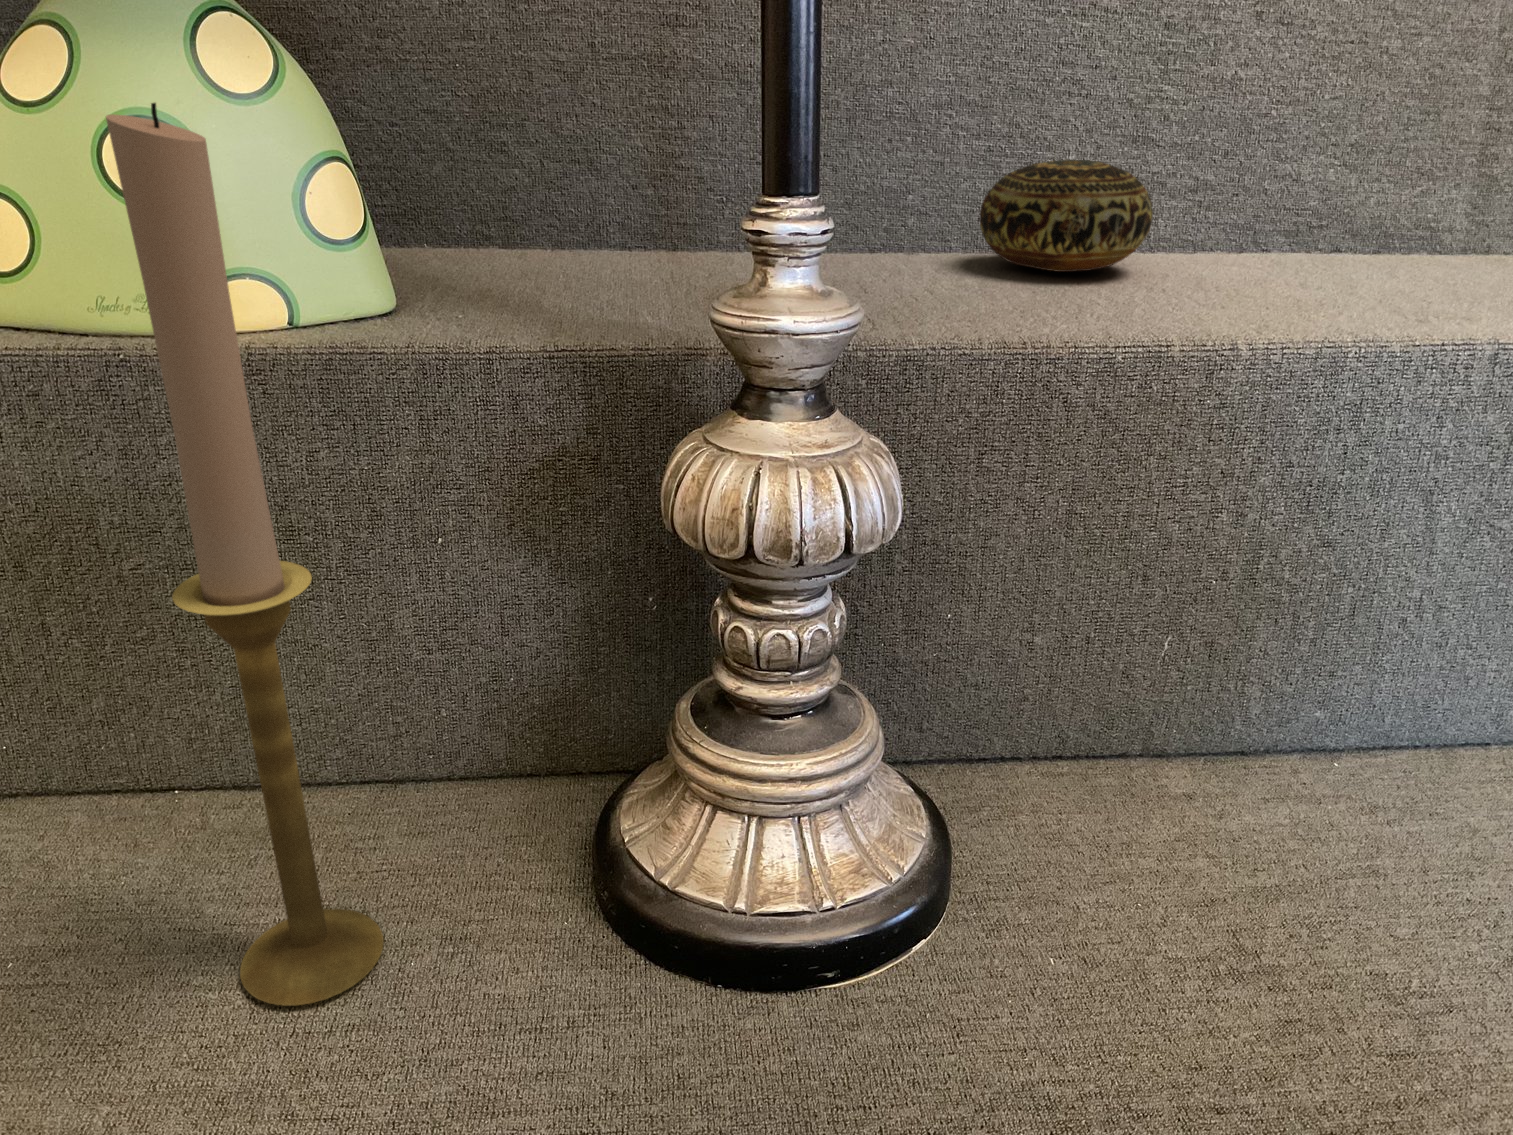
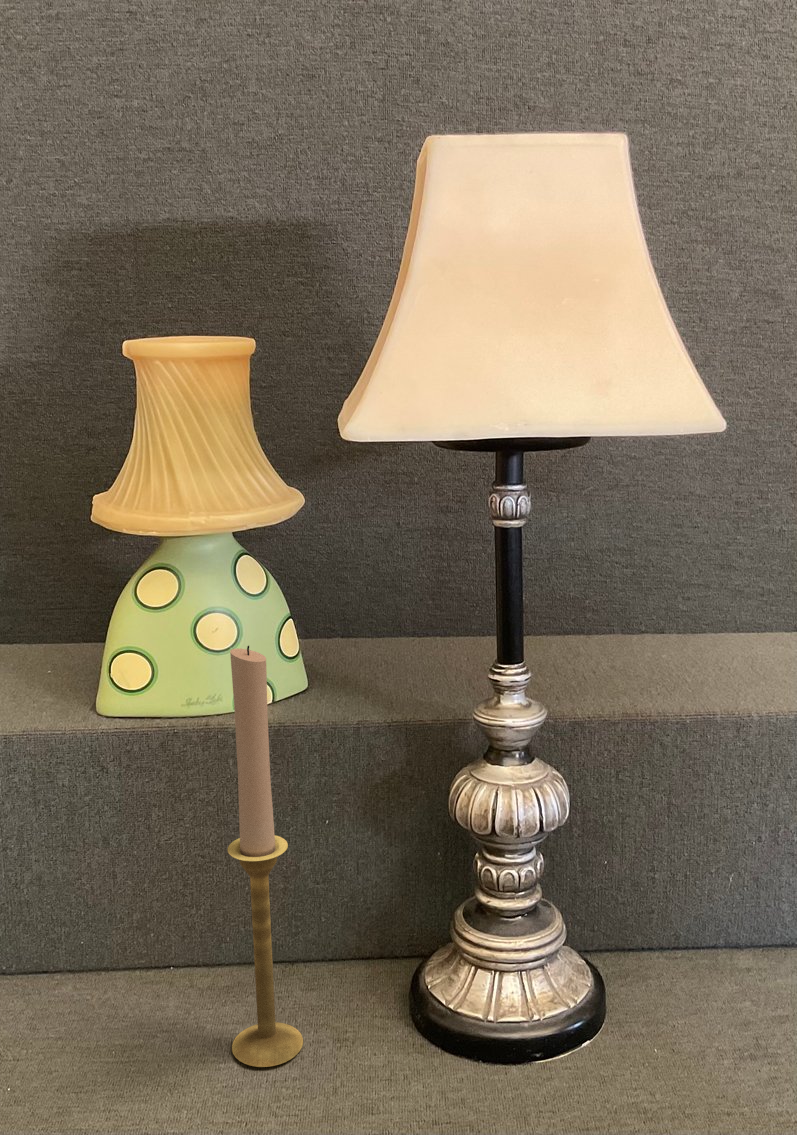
decorative ball: present [980,160,1153,272] -> none [619,597,717,662]

